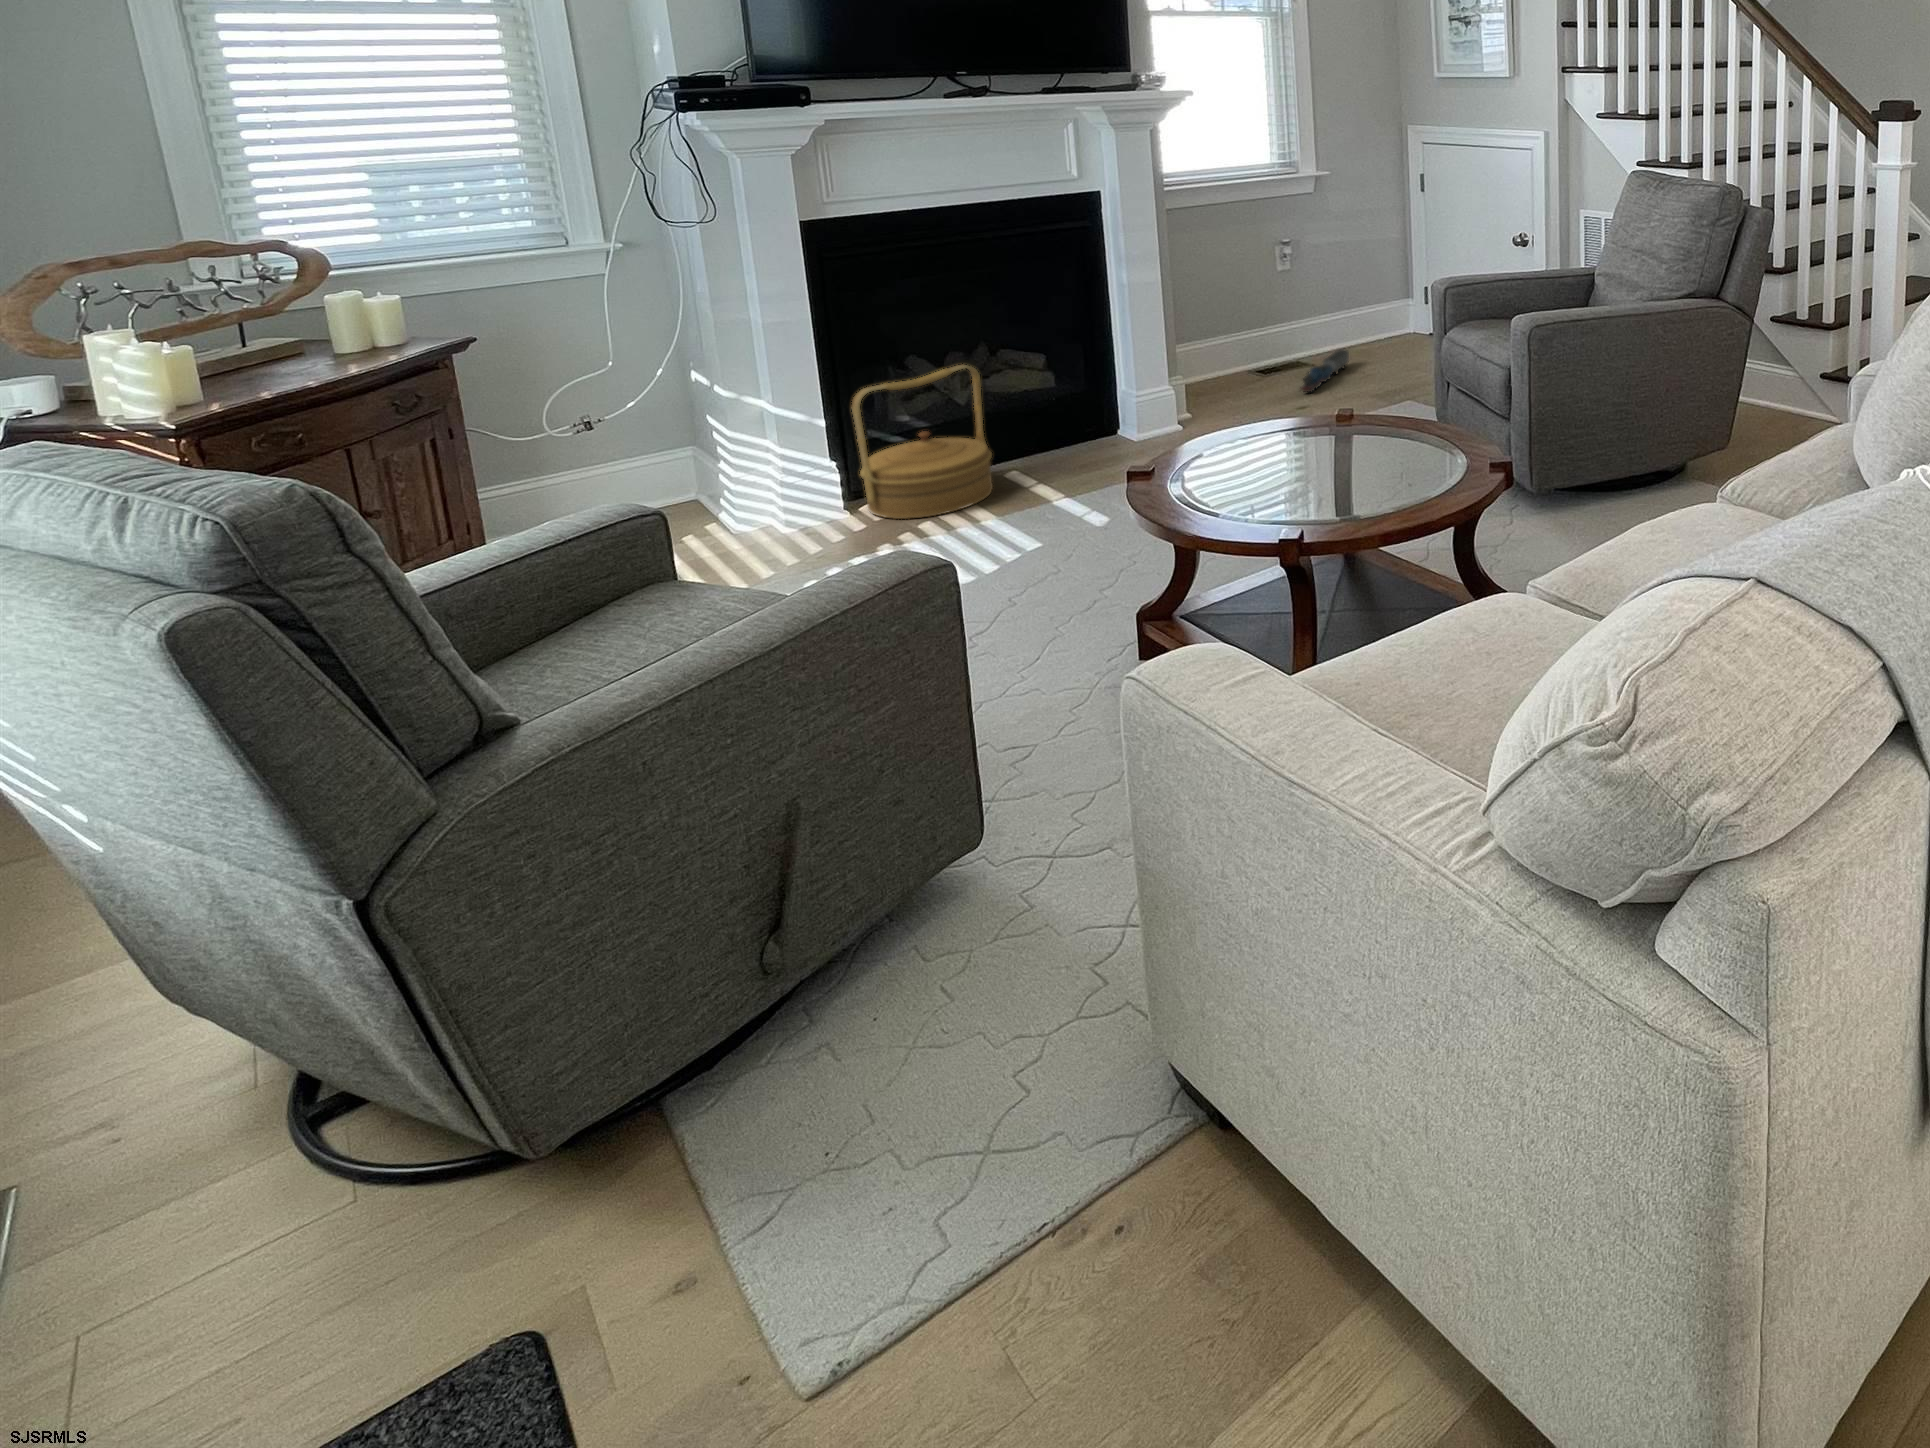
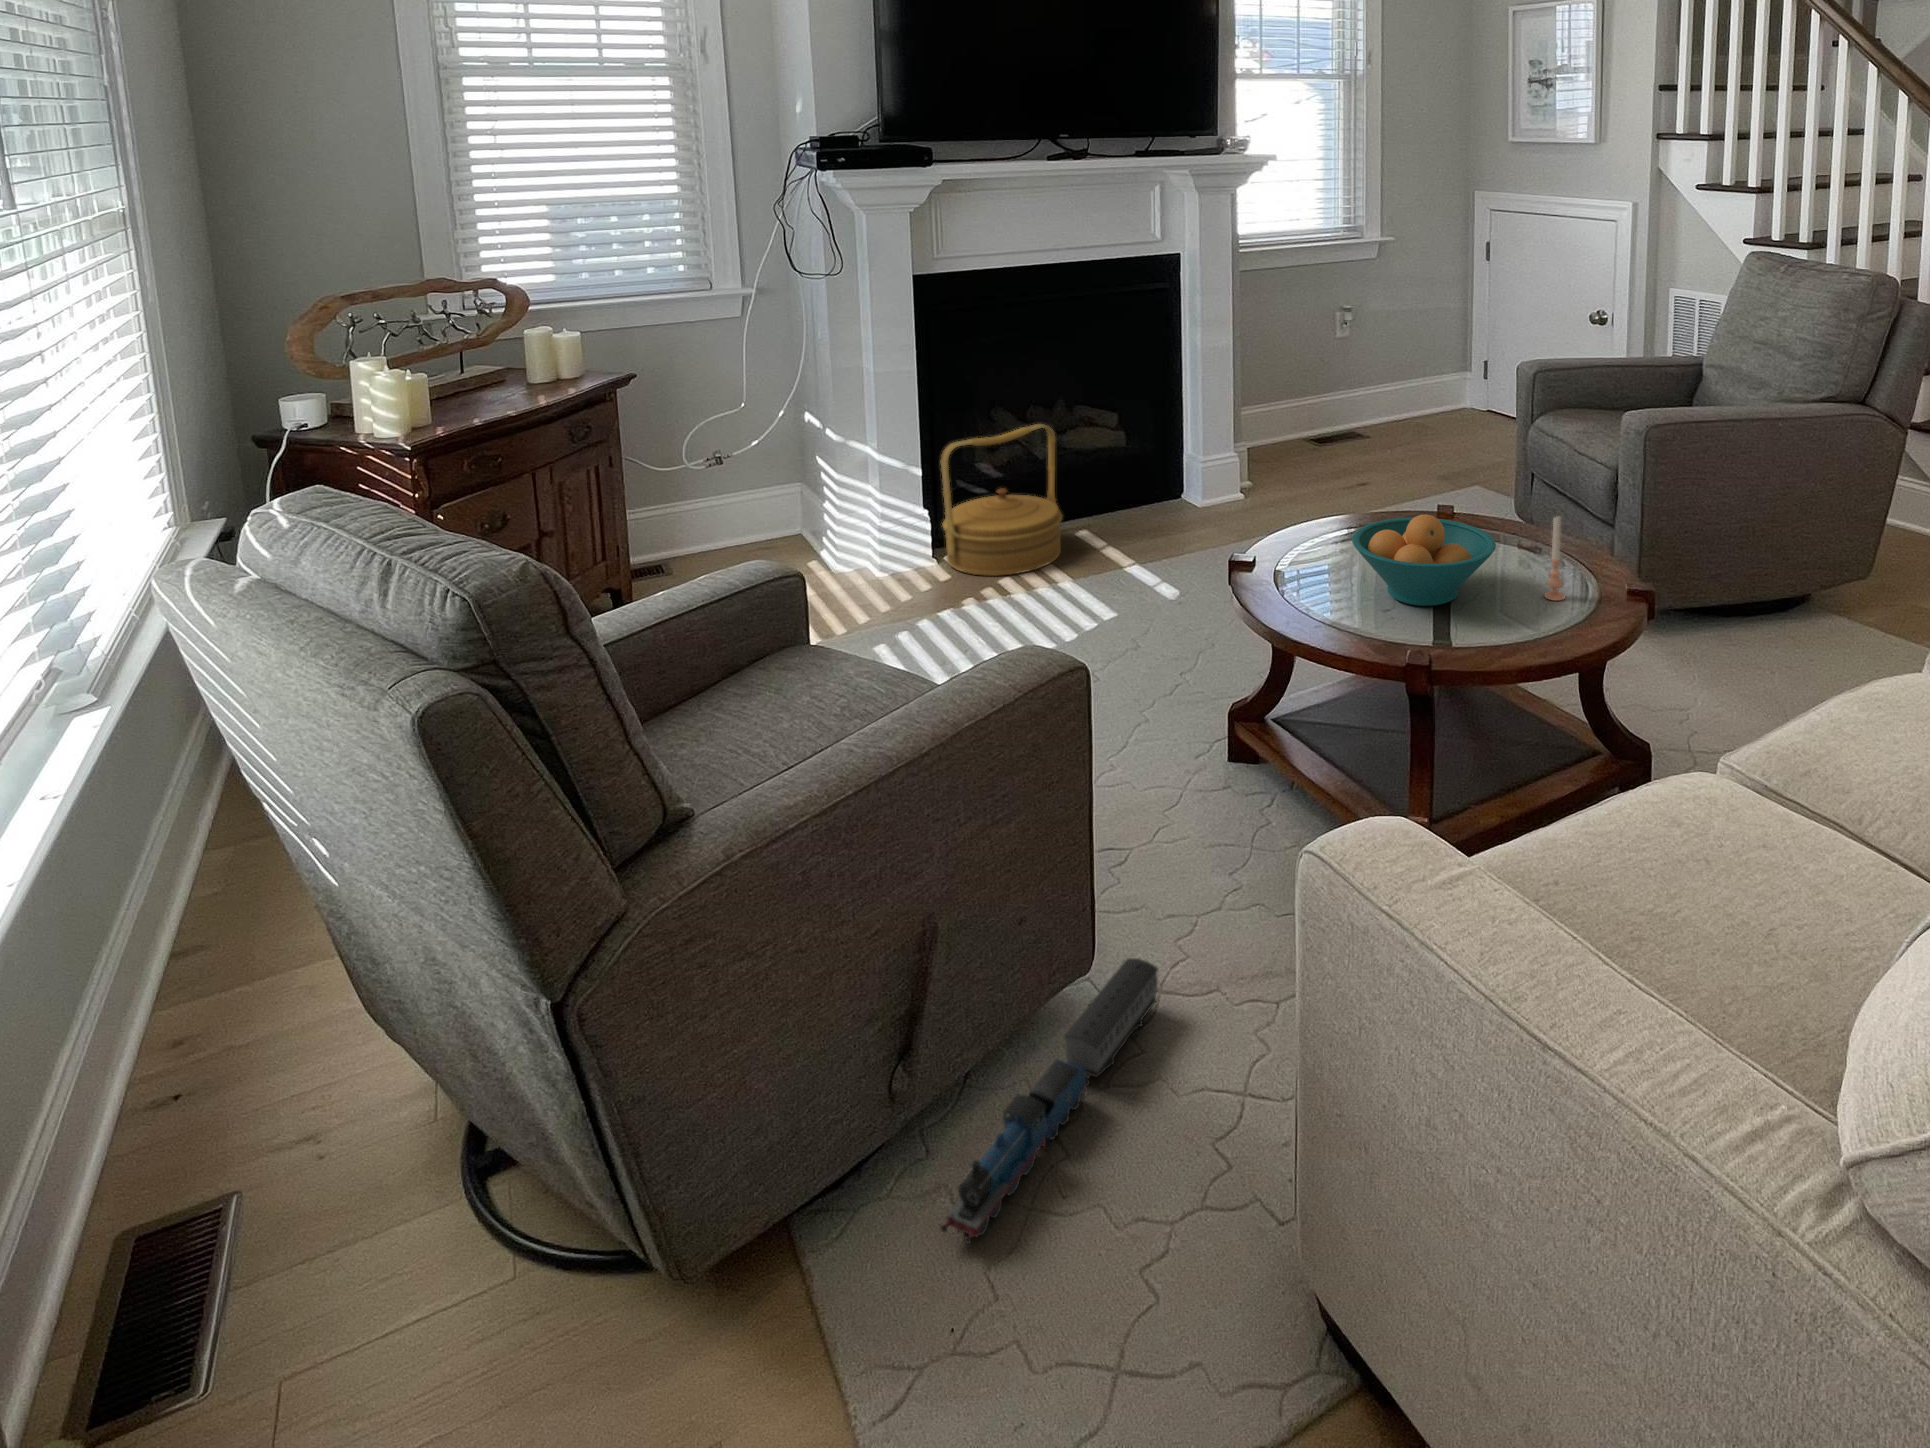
toy train: present [1300,350,1349,392] -> present [941,958,1158,1244]
candle: none [1429,400,1448,475] -> present [1544,517,1565,601]
fruit bowl: none [1252,408,1383,490] -> present [1352,514,1496,606]

